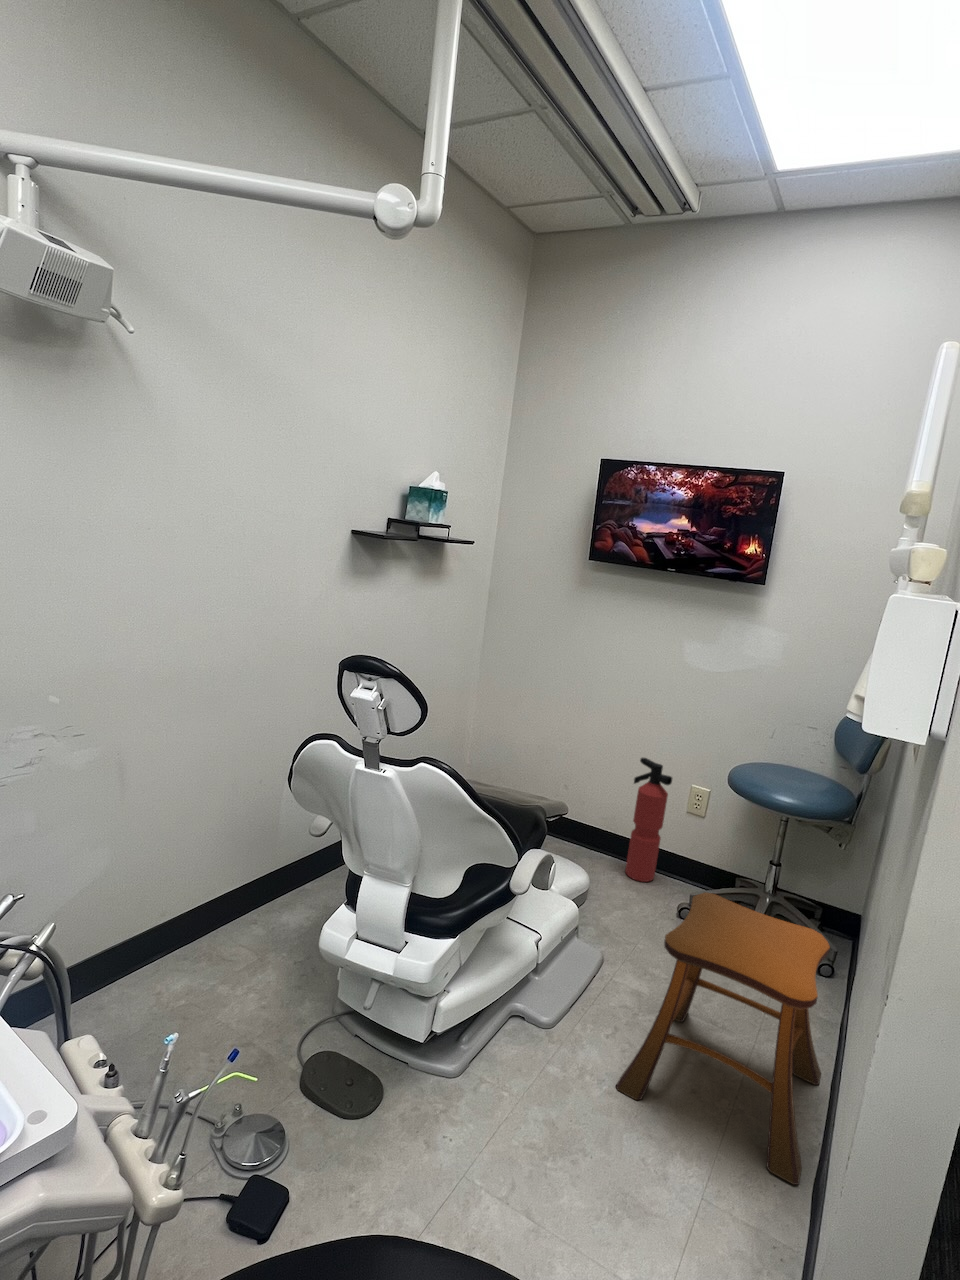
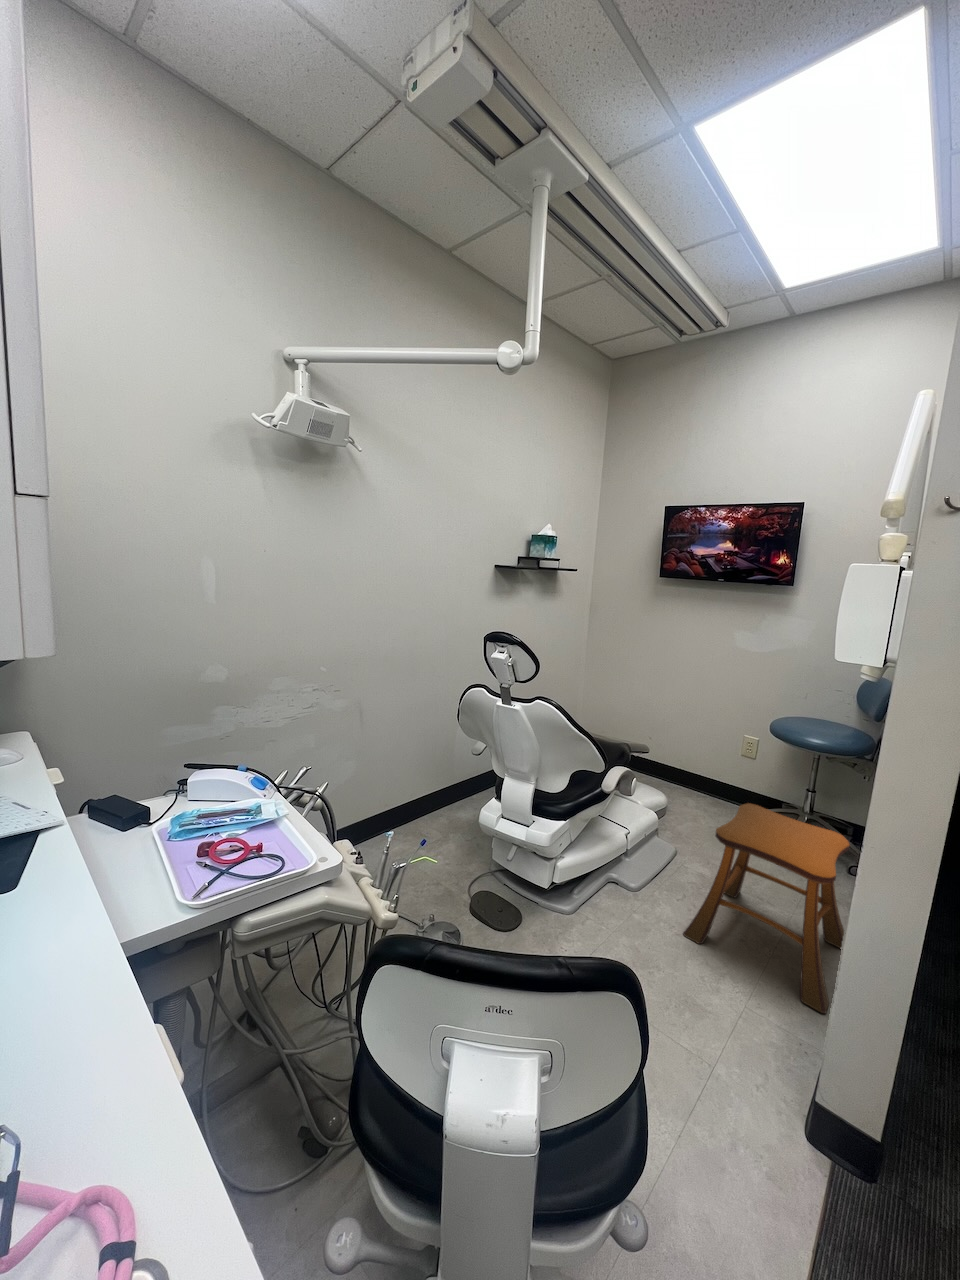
fire extinguisher: present [625,758,672,882] -> none [694,715,727,804]

